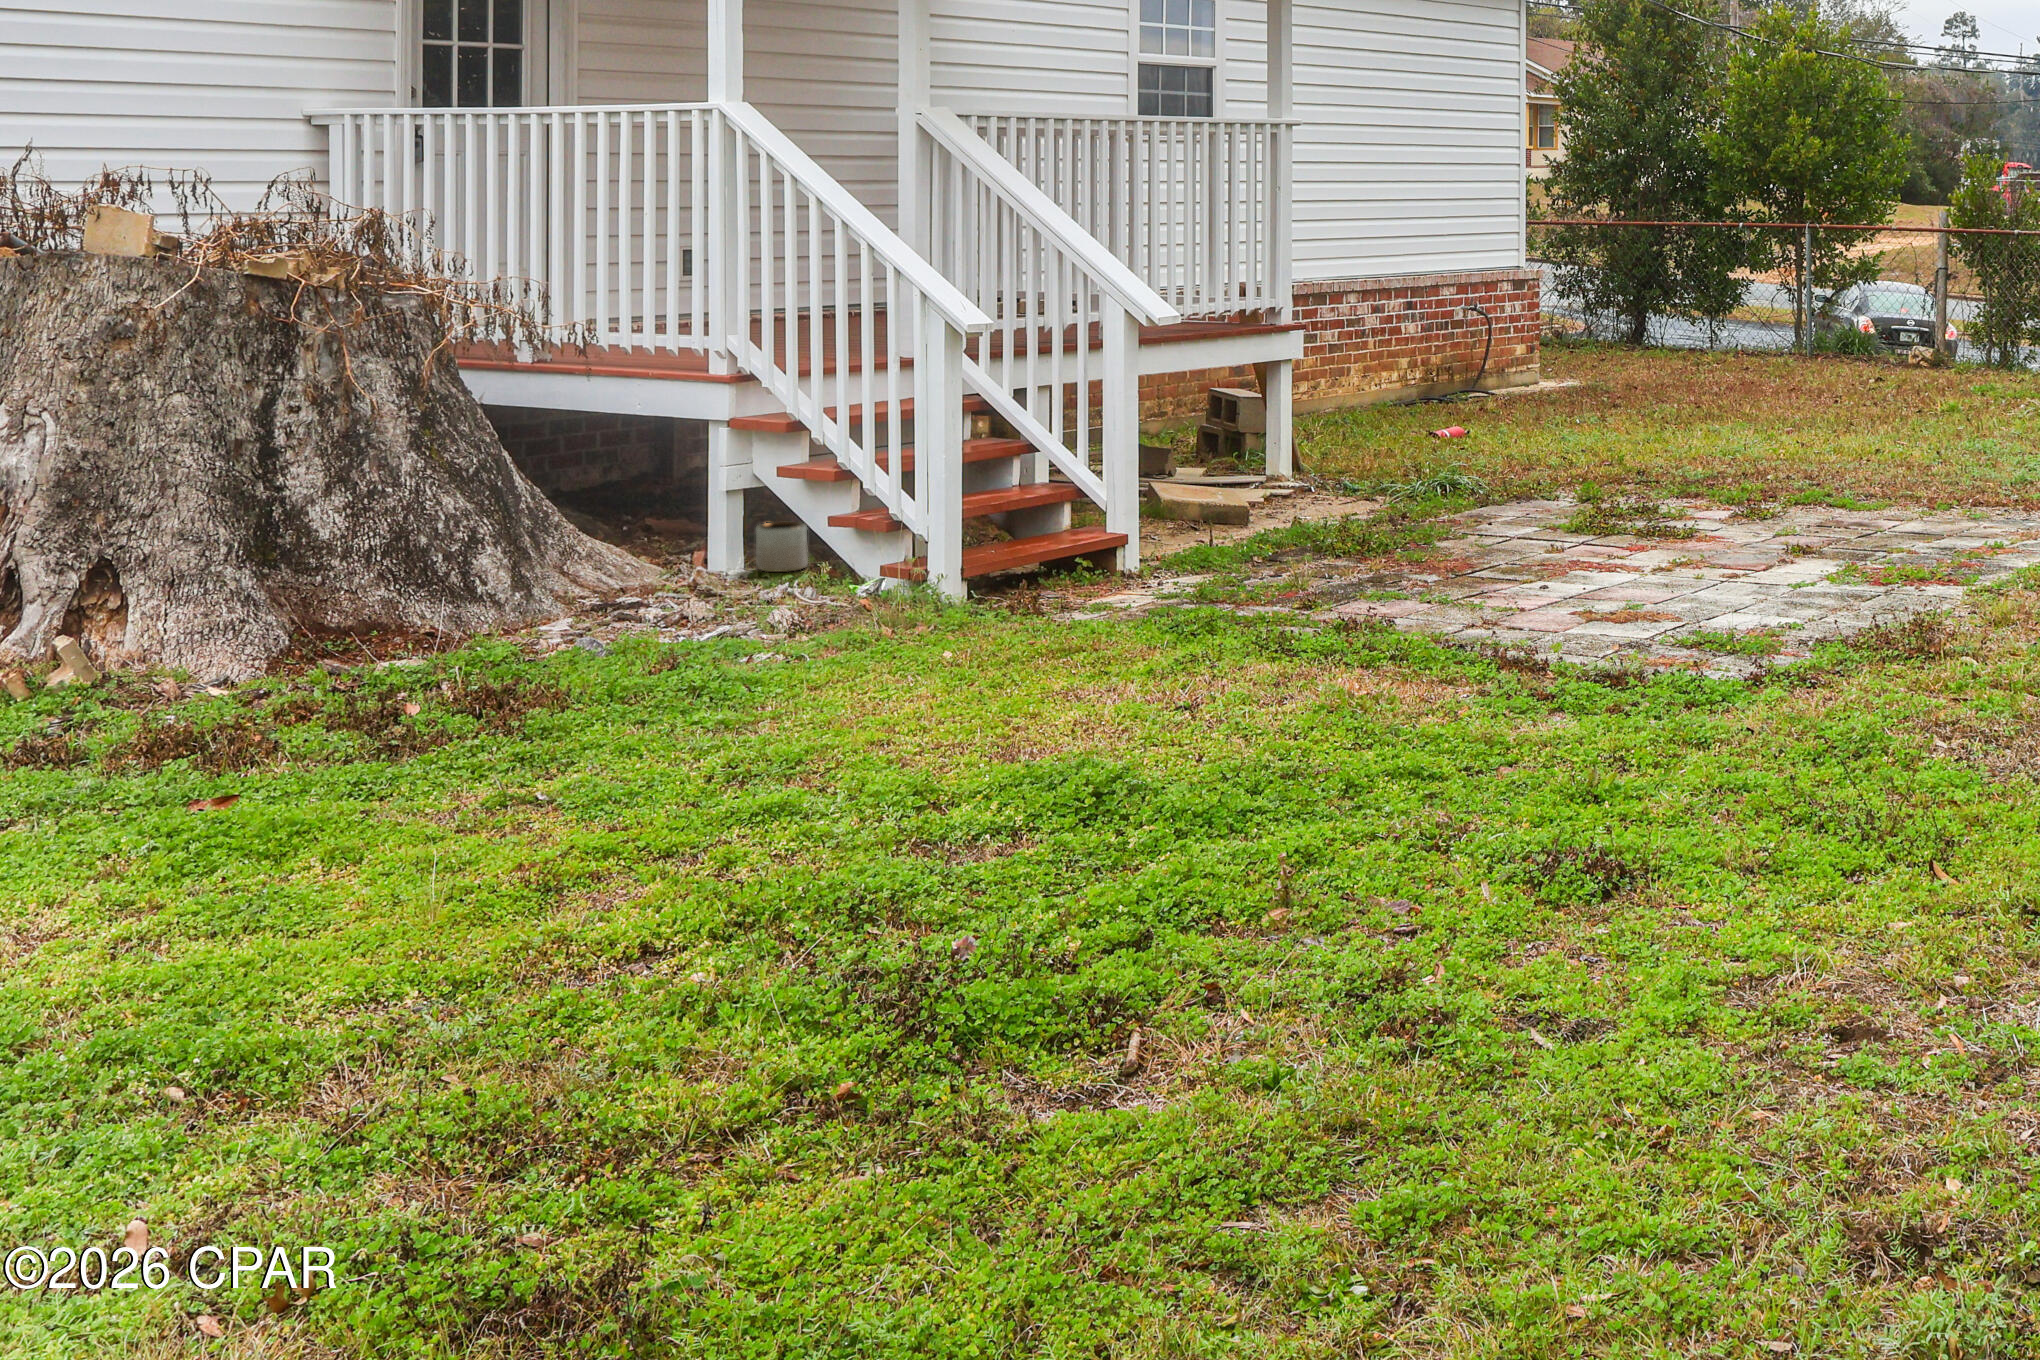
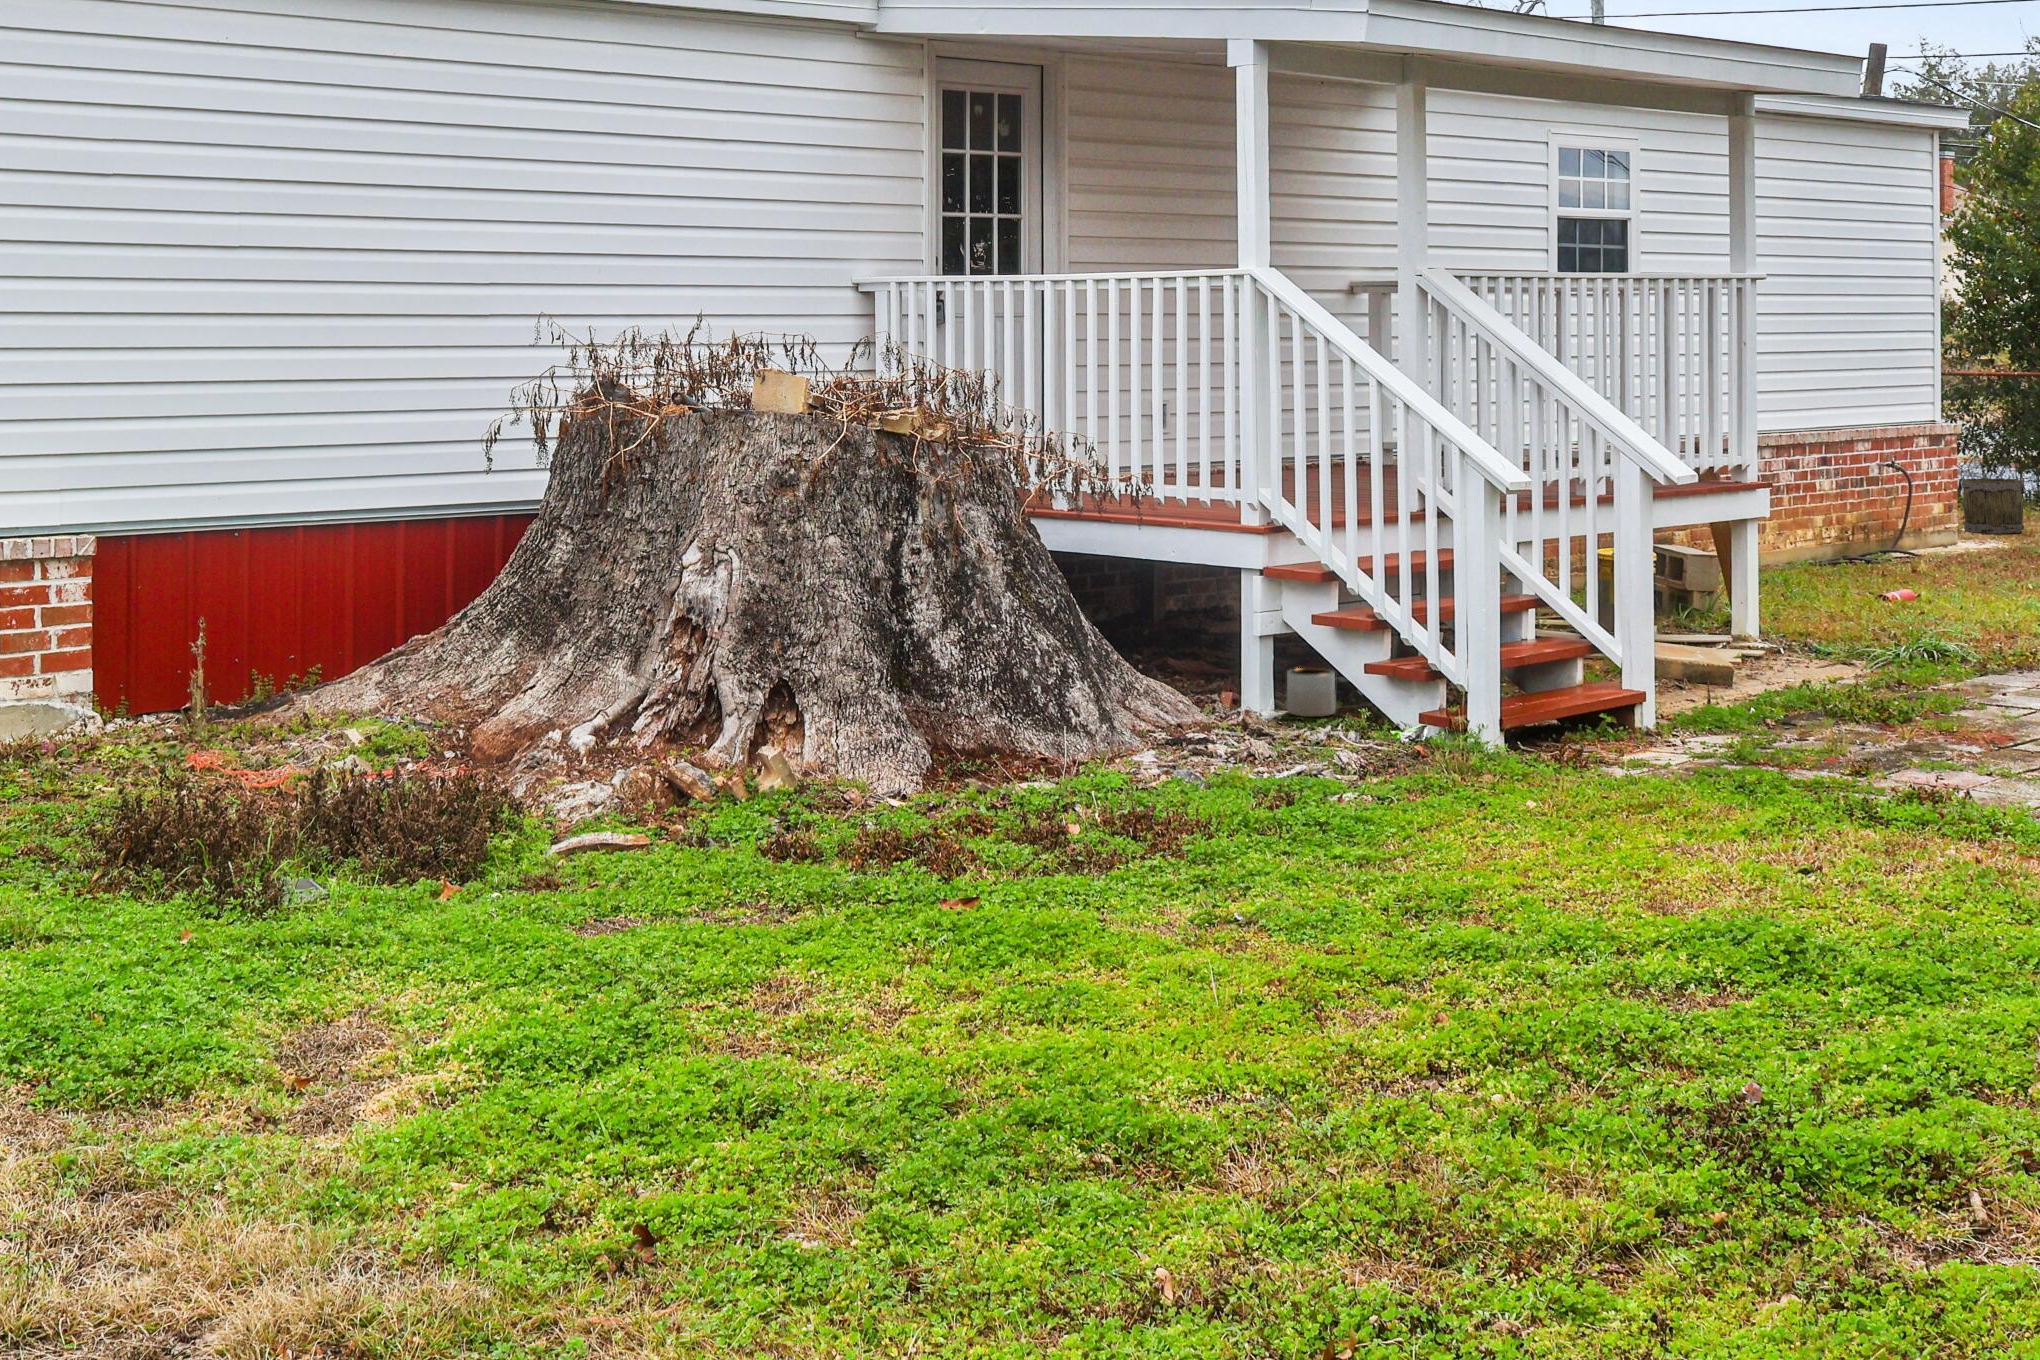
bucket: none [1537,319,1593,373] -> present [1958,476,2025,534]

